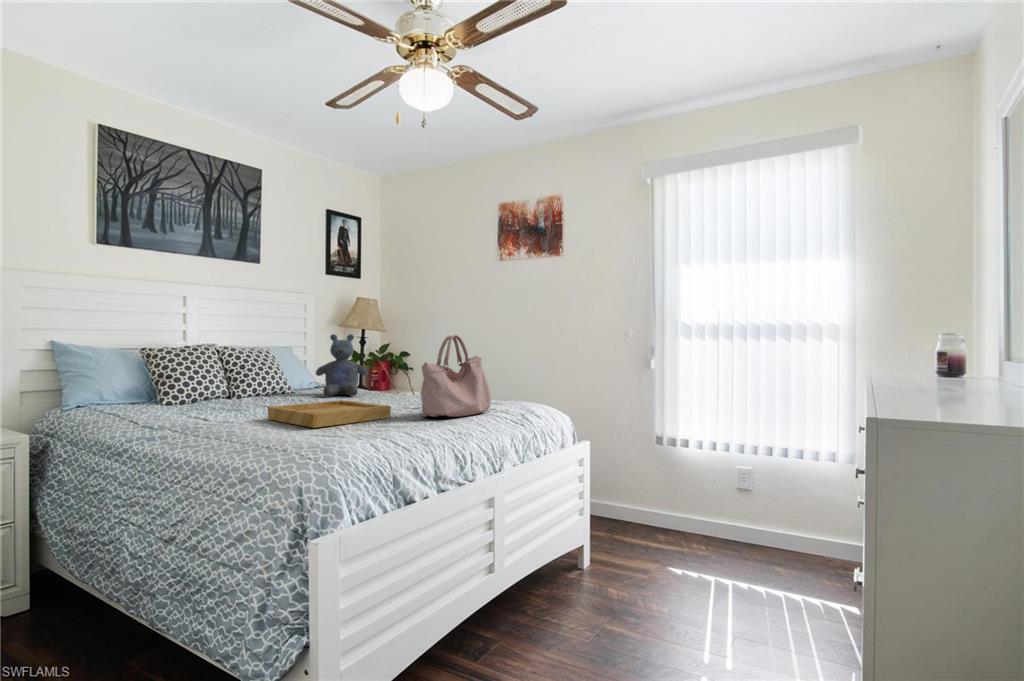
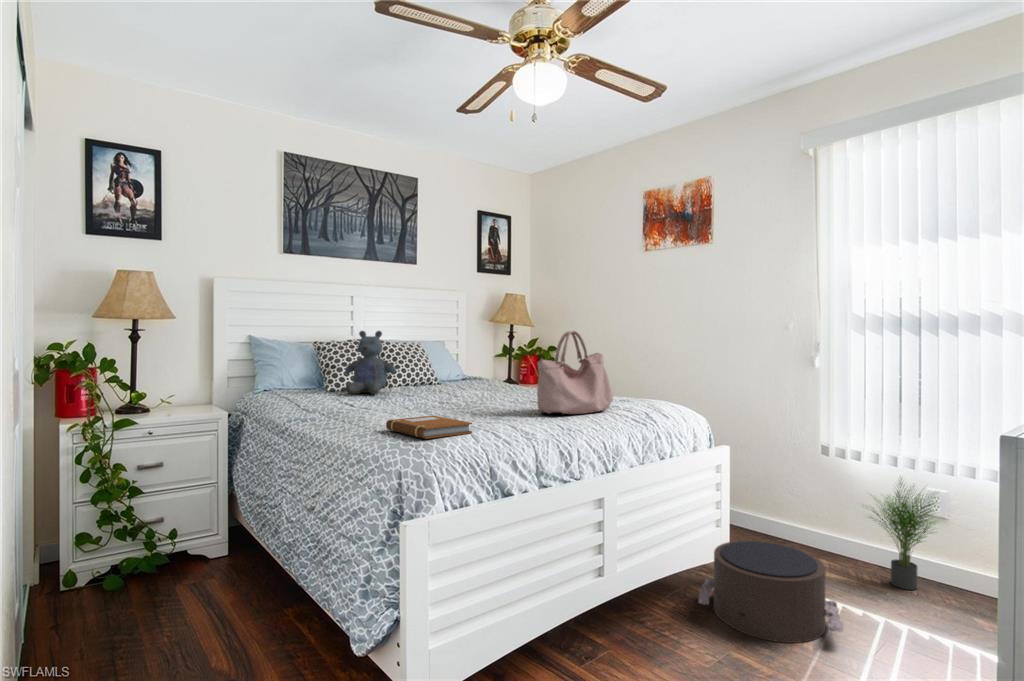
stuffed bear: present [316,334,368,396] -> present [345,331,396,394]
tray: present [268,400,391,428] -> none [401,393,509,418]
notebook: none [268,424,368,450] -> present [386,416,472,439]
potted plant: none [684,455,751,550] -> present [870,478,935,590]
pouf: none [572,523,692,610] -> present [699,541,844,643]

